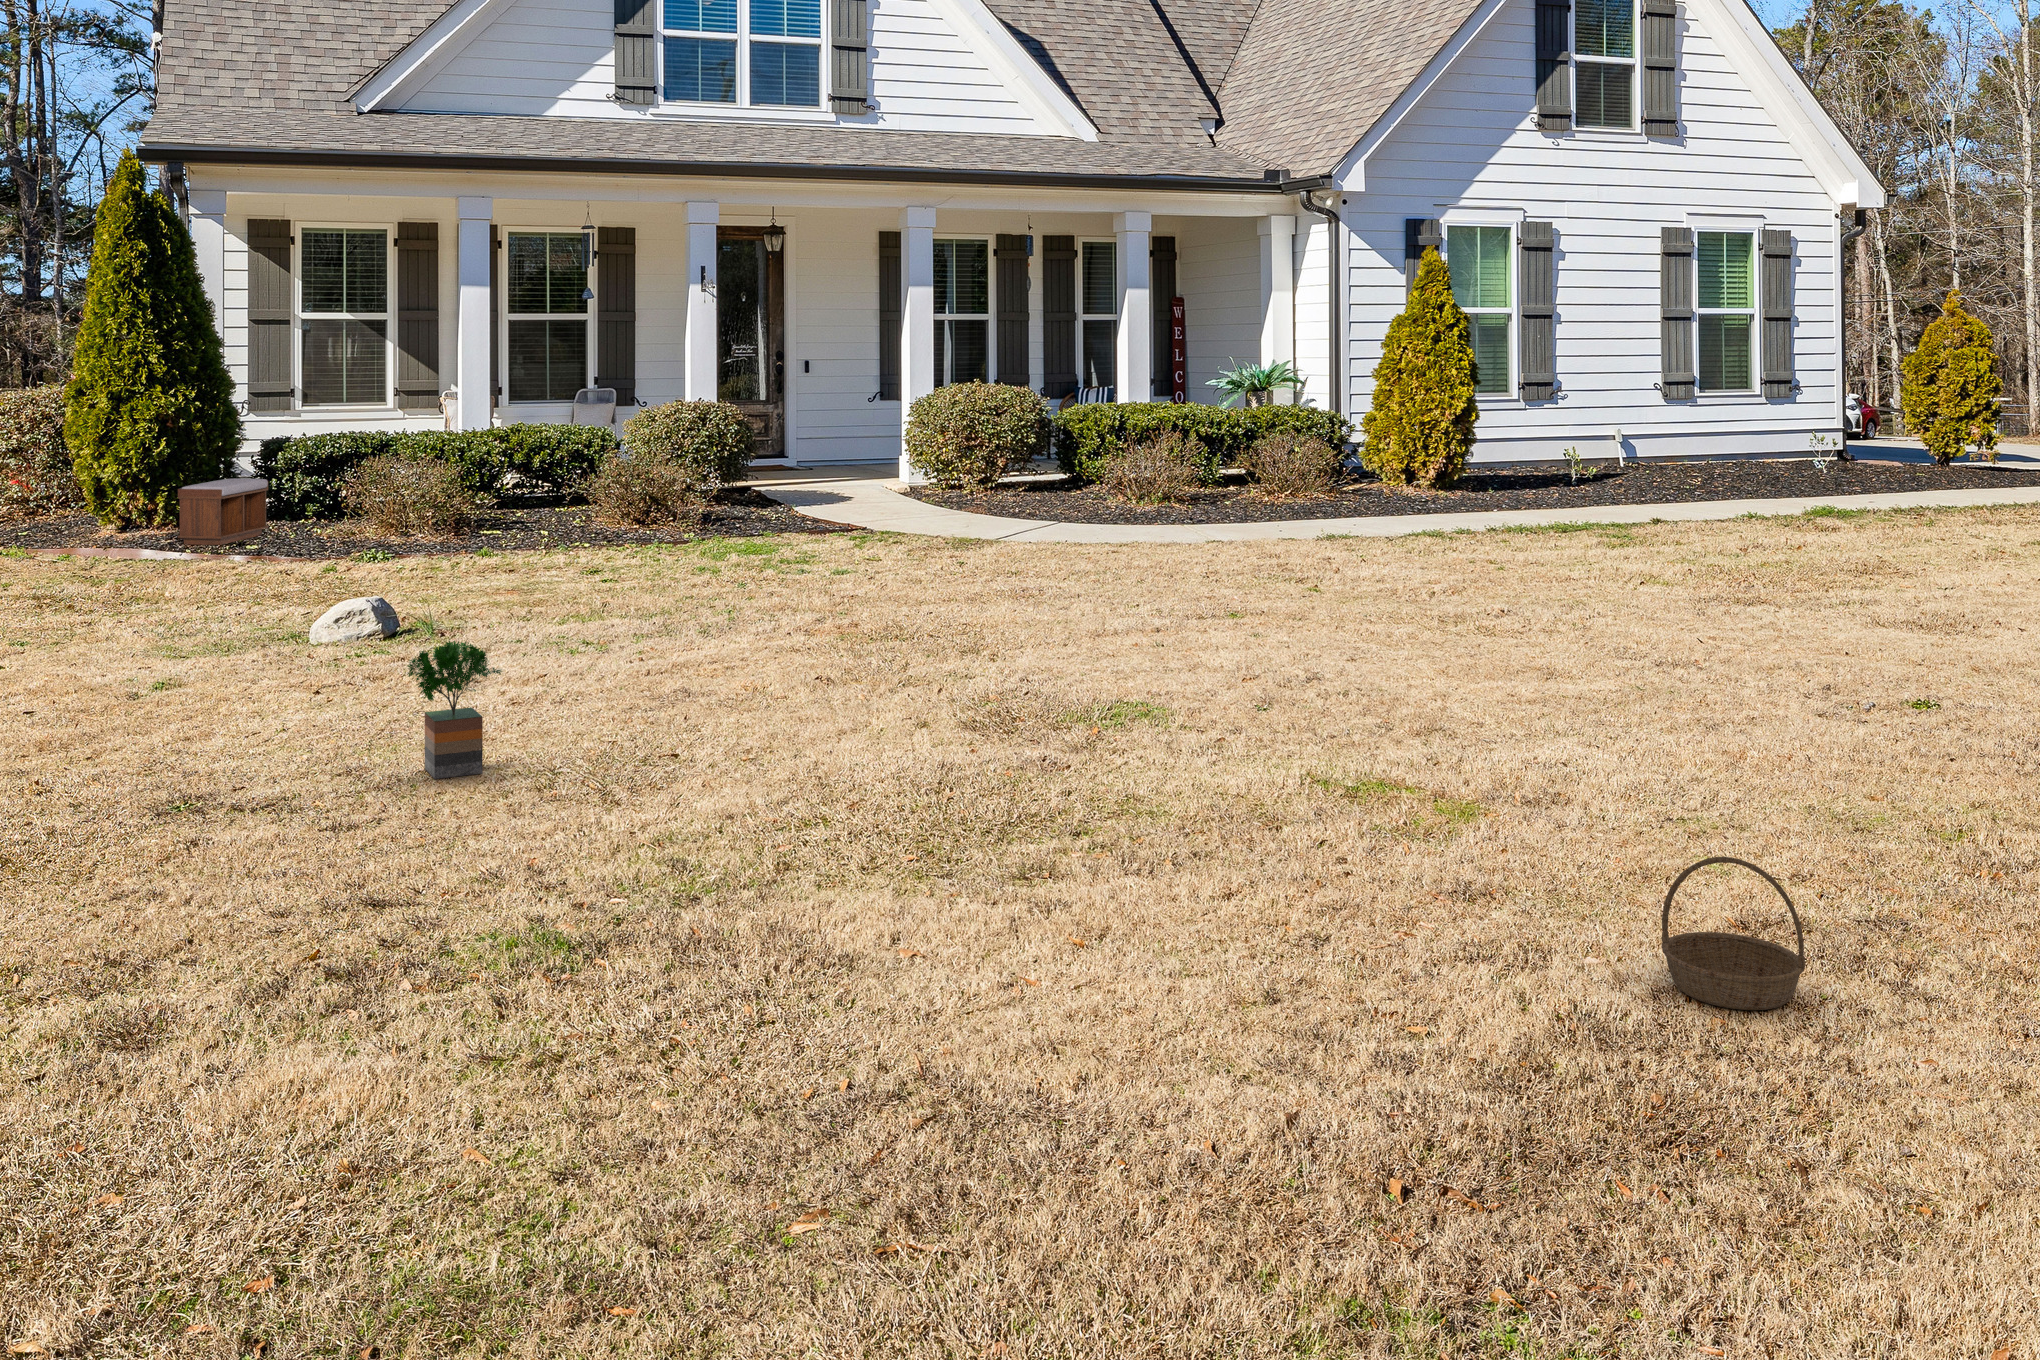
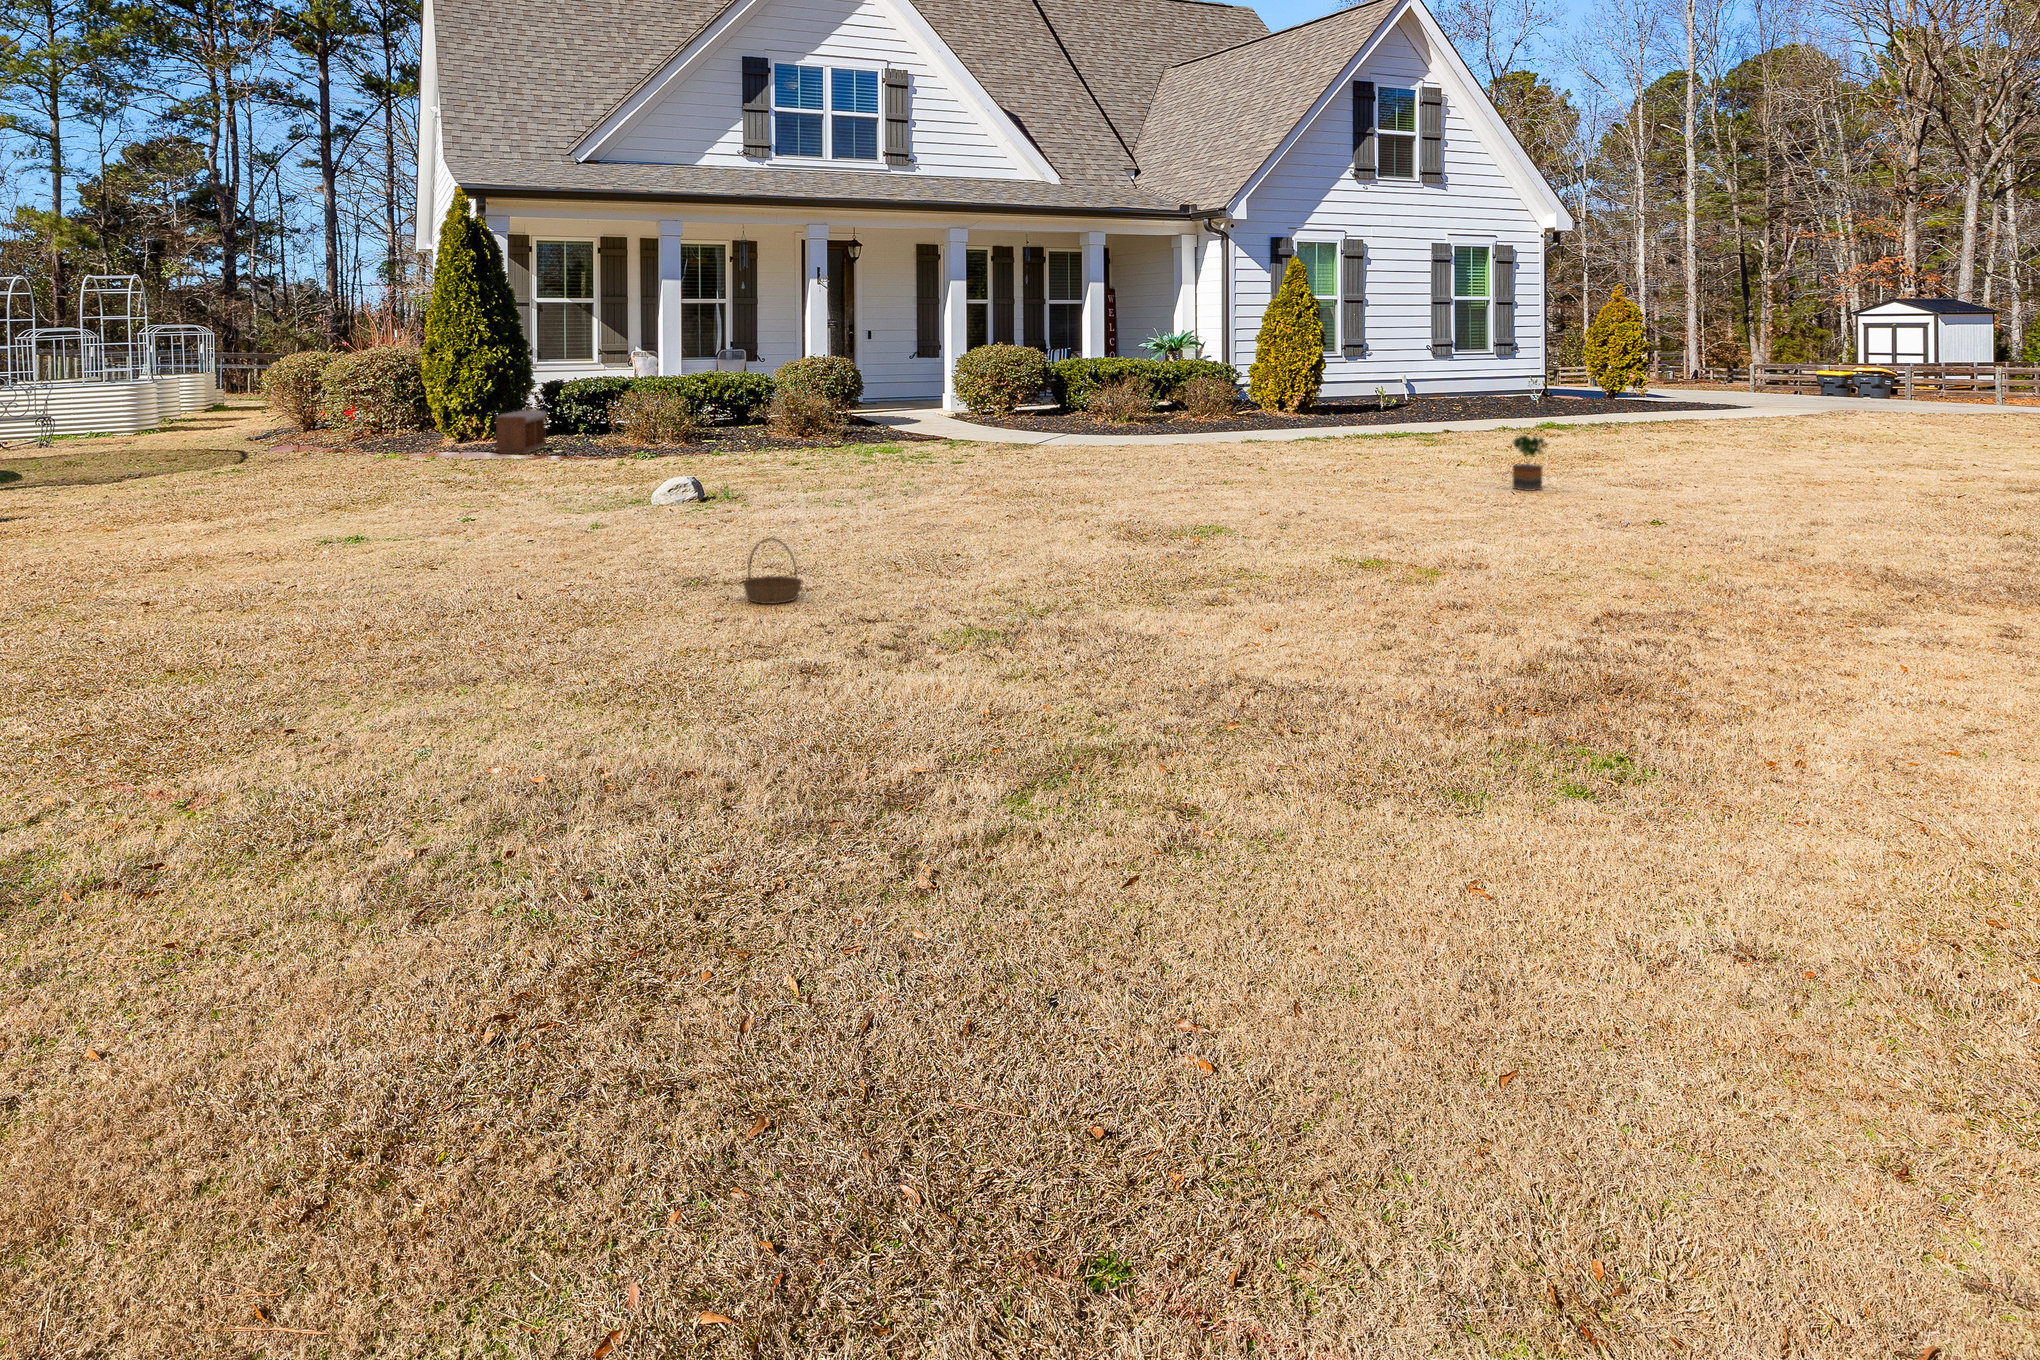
potted tree: present [407,641,502,779] -> present [1512,436,1548,491]
basket: present [1661,857,1805,1010] -> present [743,538,802,604]

